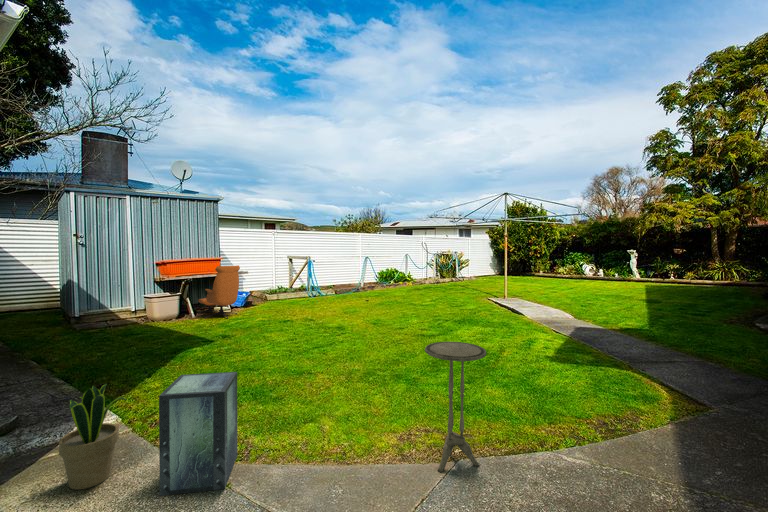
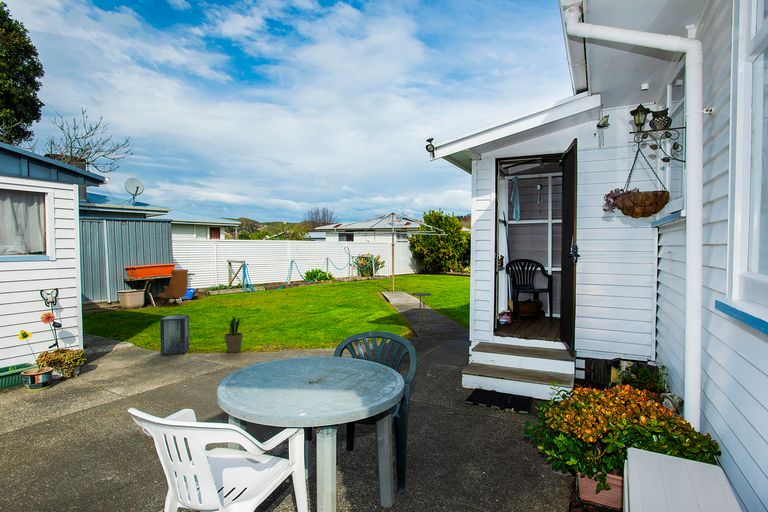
side table: present [425,342,486,472] -> present [412,293,431,332]
potted plant: present [59,384,127,490] -> present [224,317,243,353]

